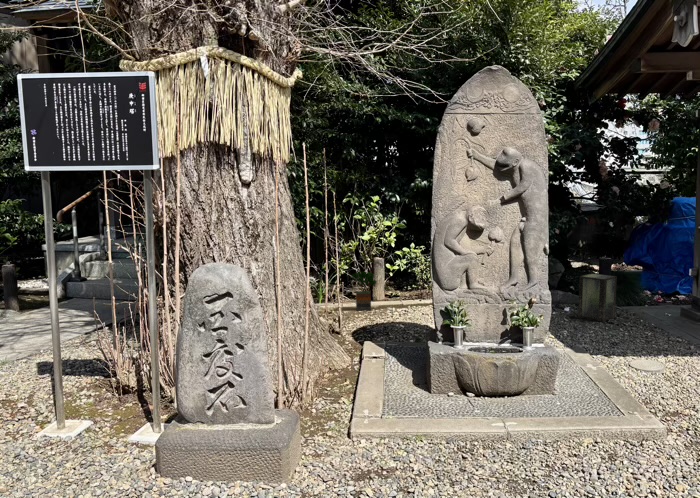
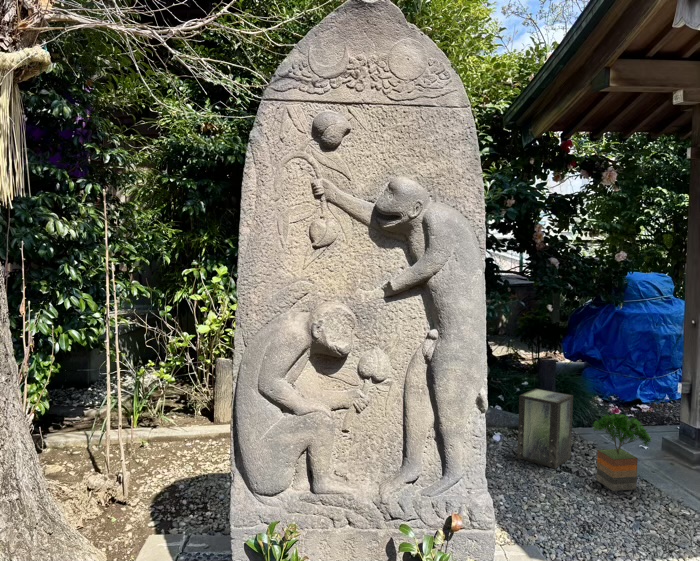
potted tree: present [352,272,377,311] -> present [593,414,652,491]

